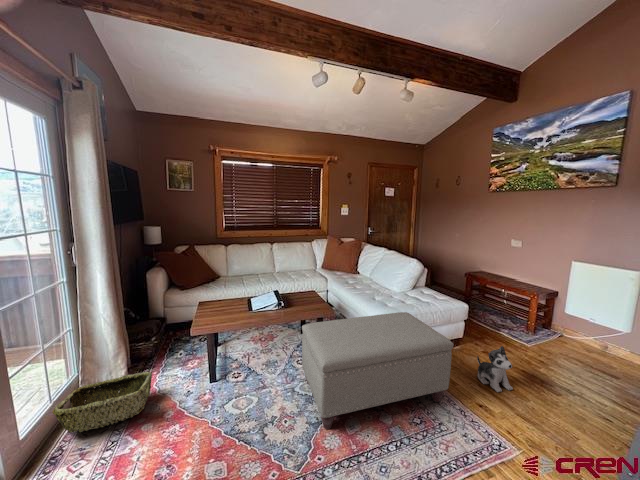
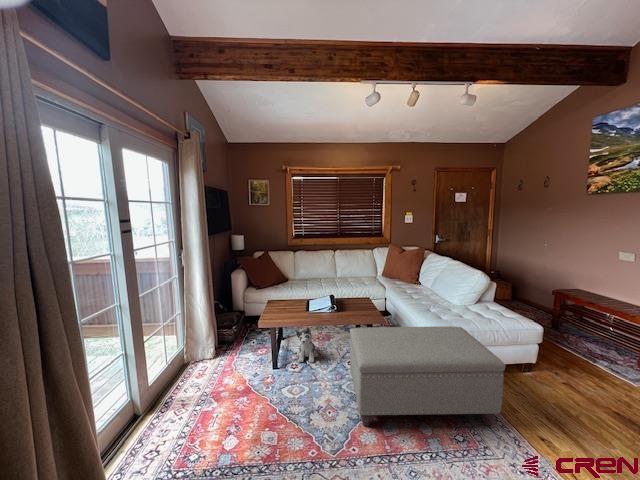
plush toy: present [477,346,513,392] -> present [296,327,318,363]
woven basket: present [52,372,152,433] -> none [166,352,230,389]

